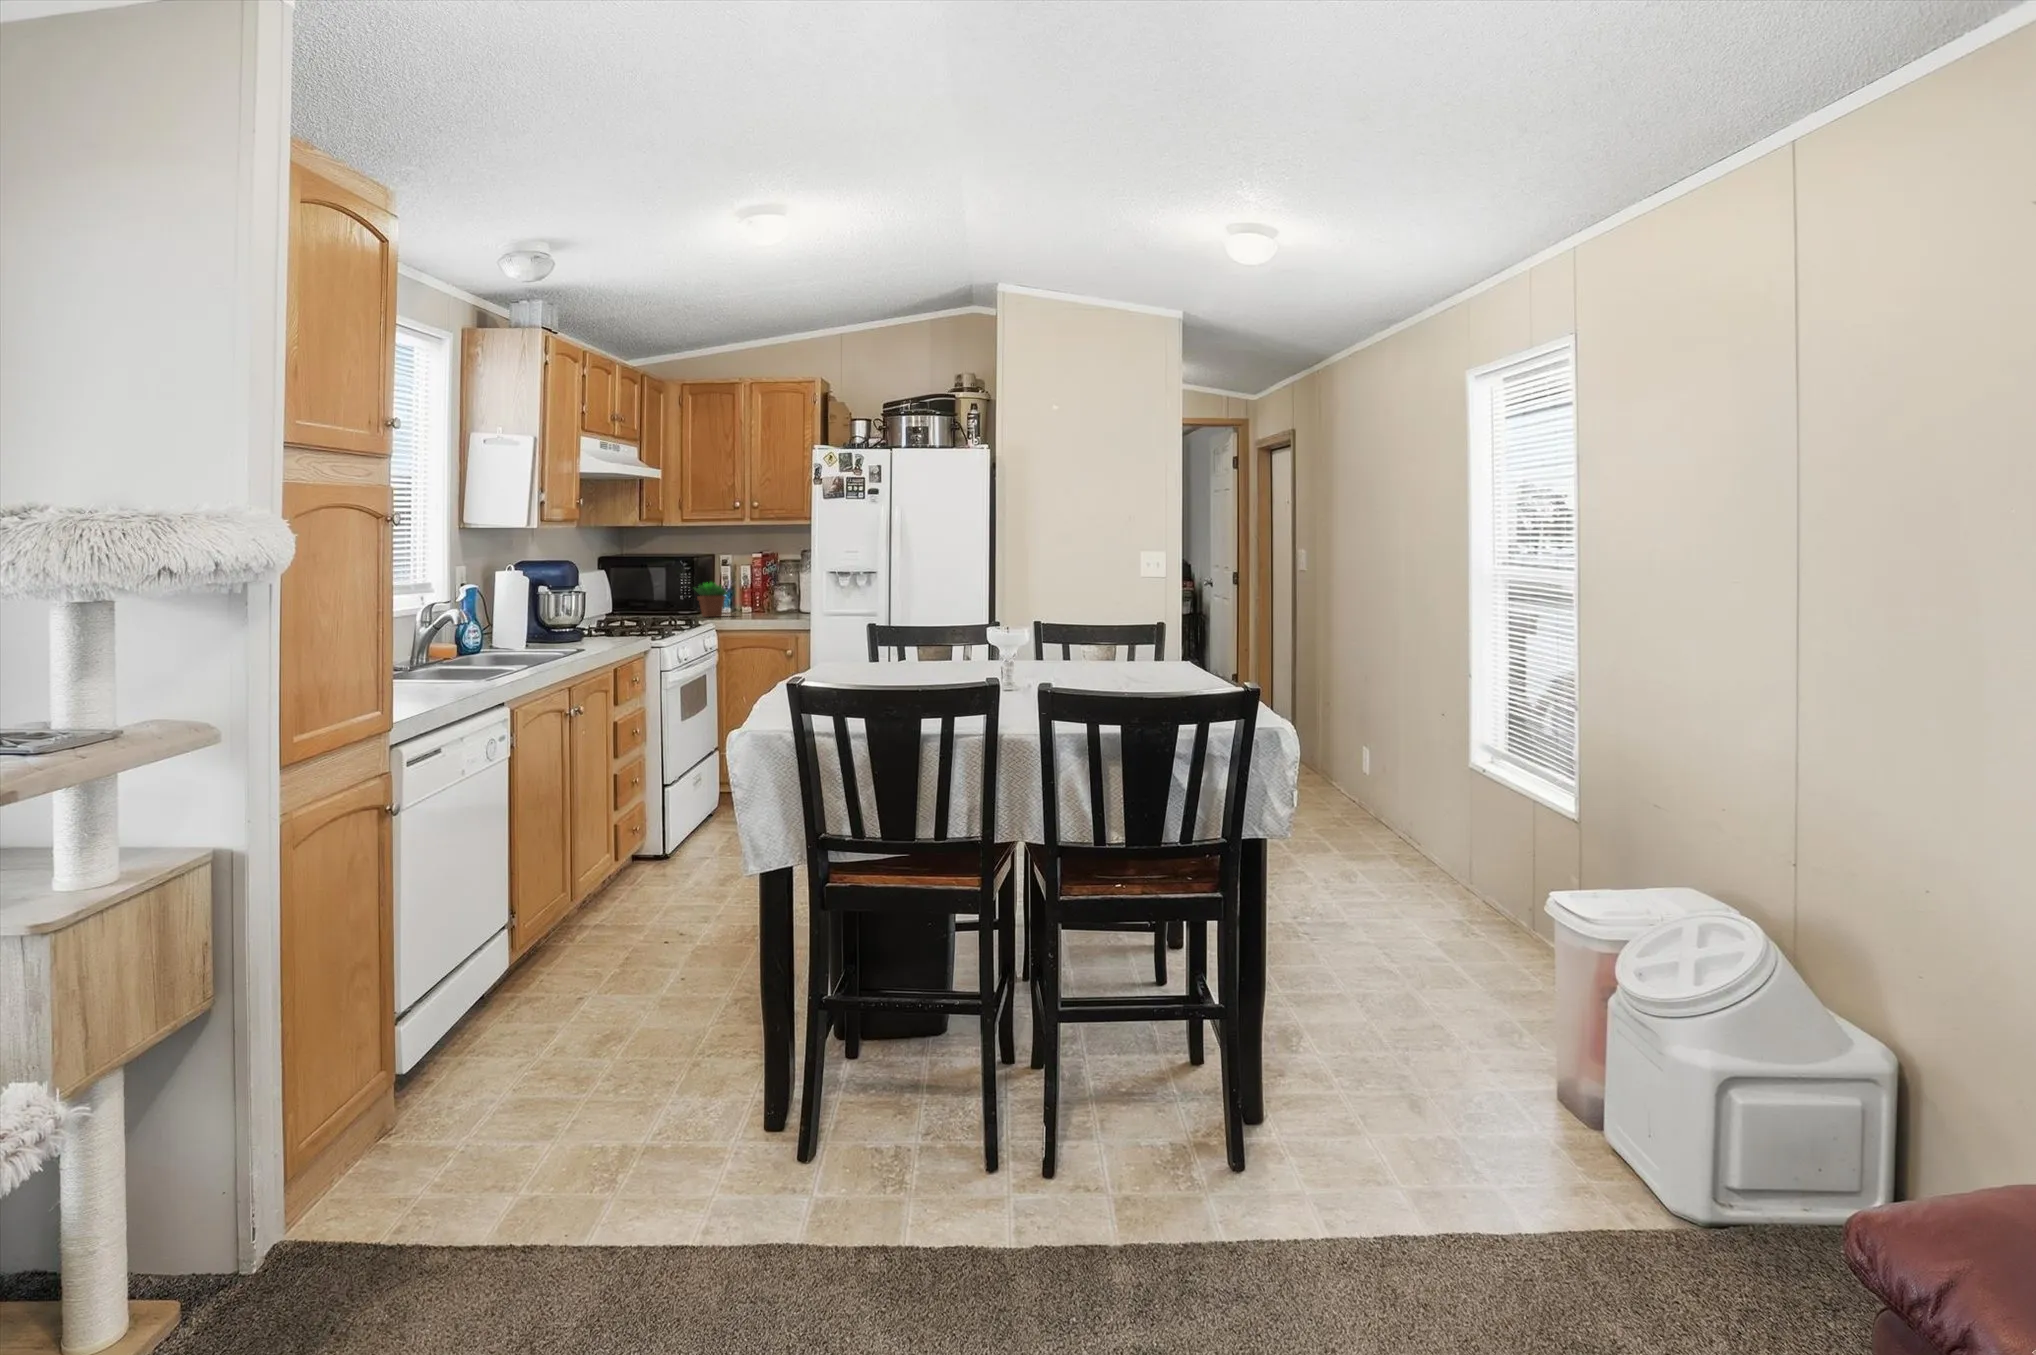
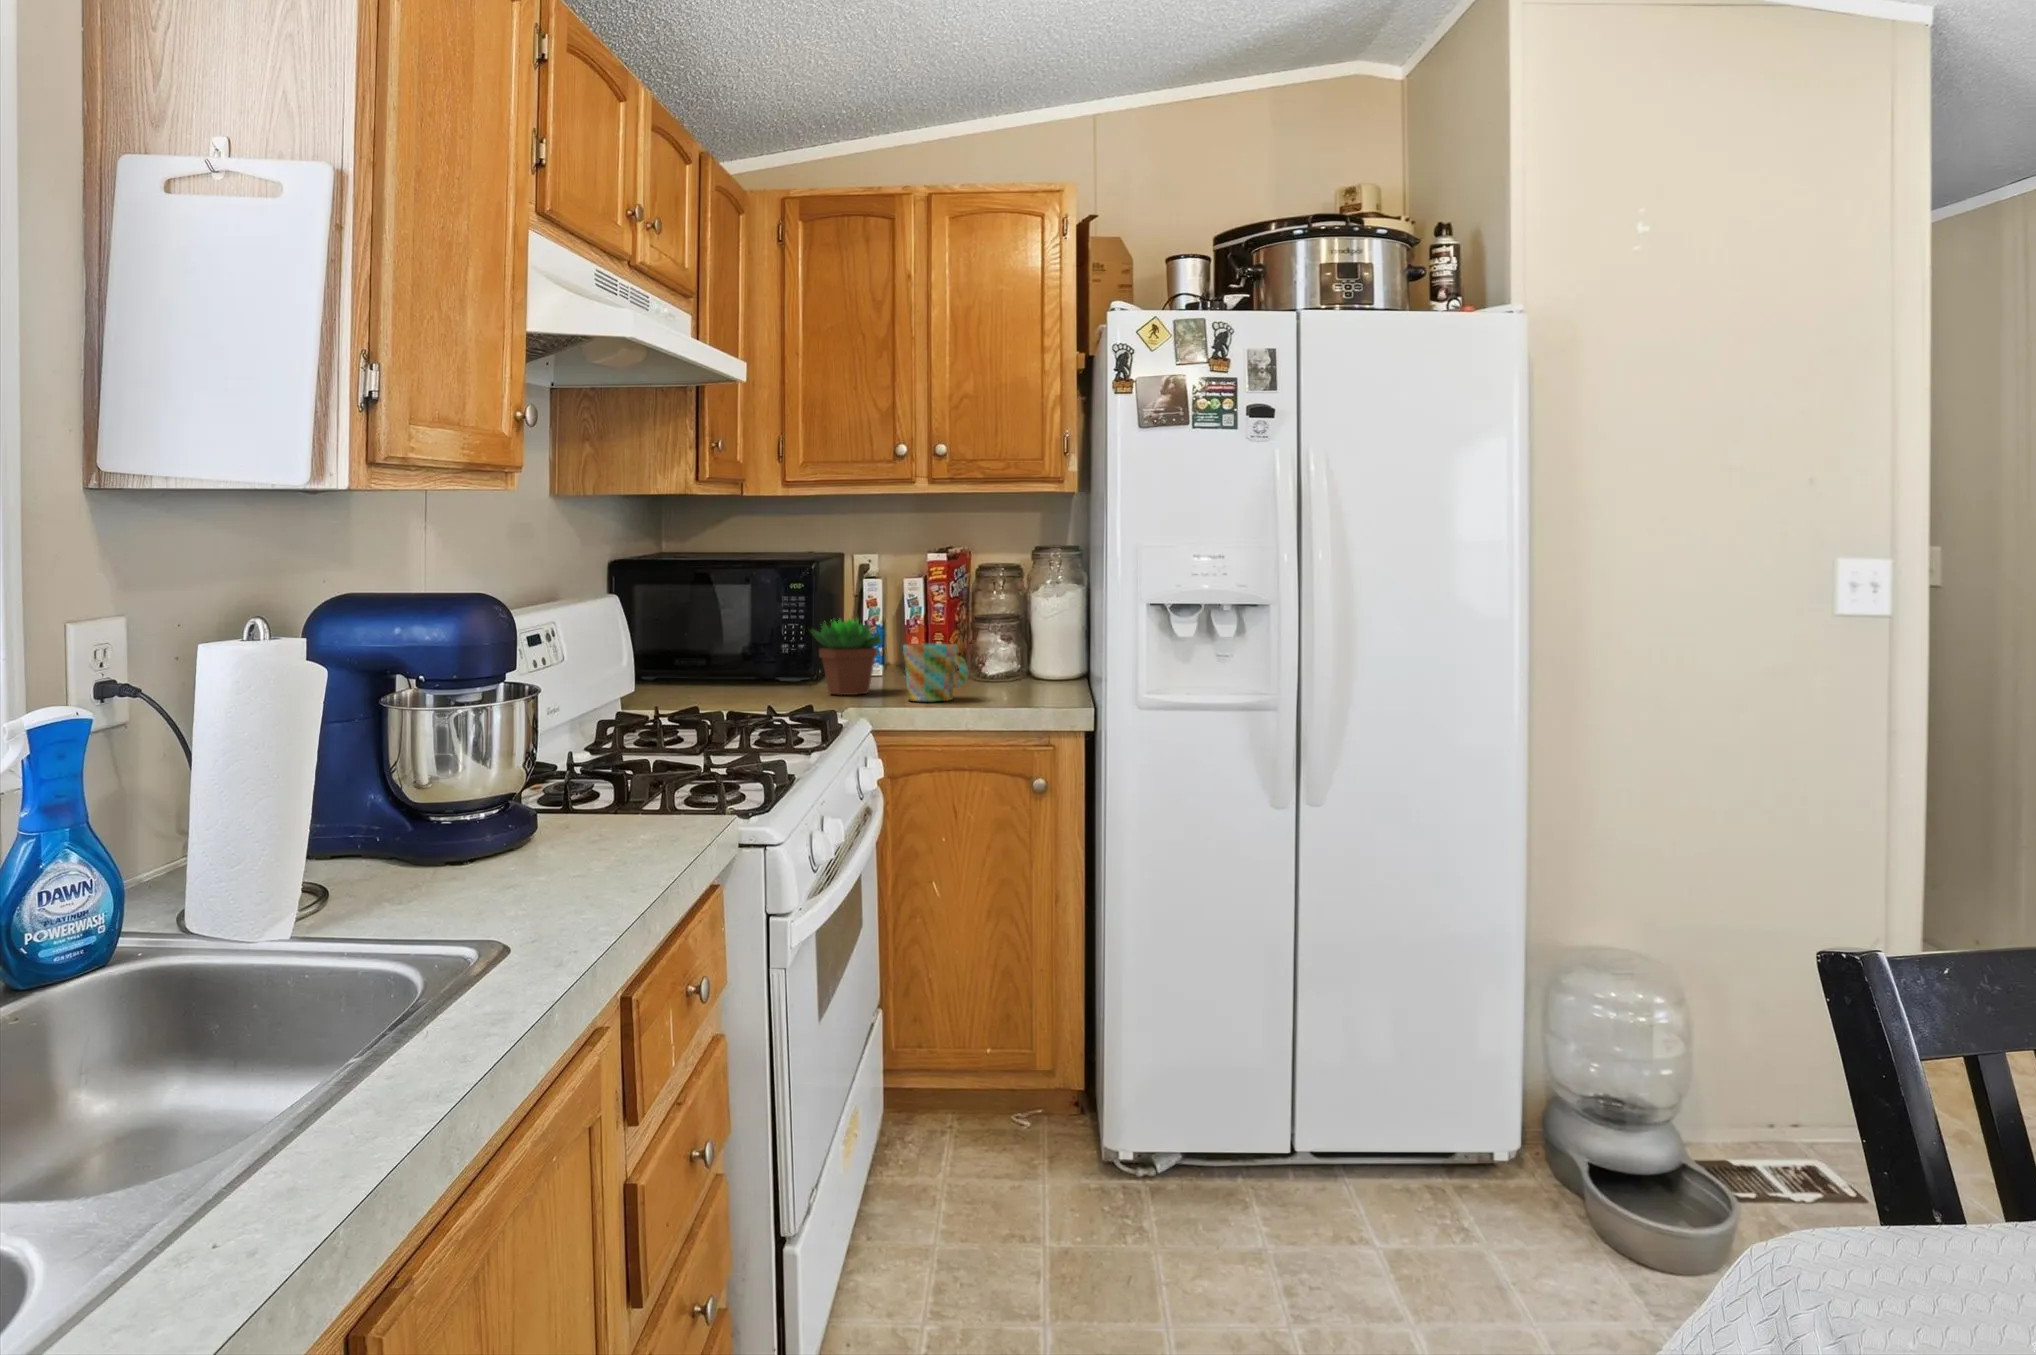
mug: none [734,592,763,617] -> present [903,644,969,701]

